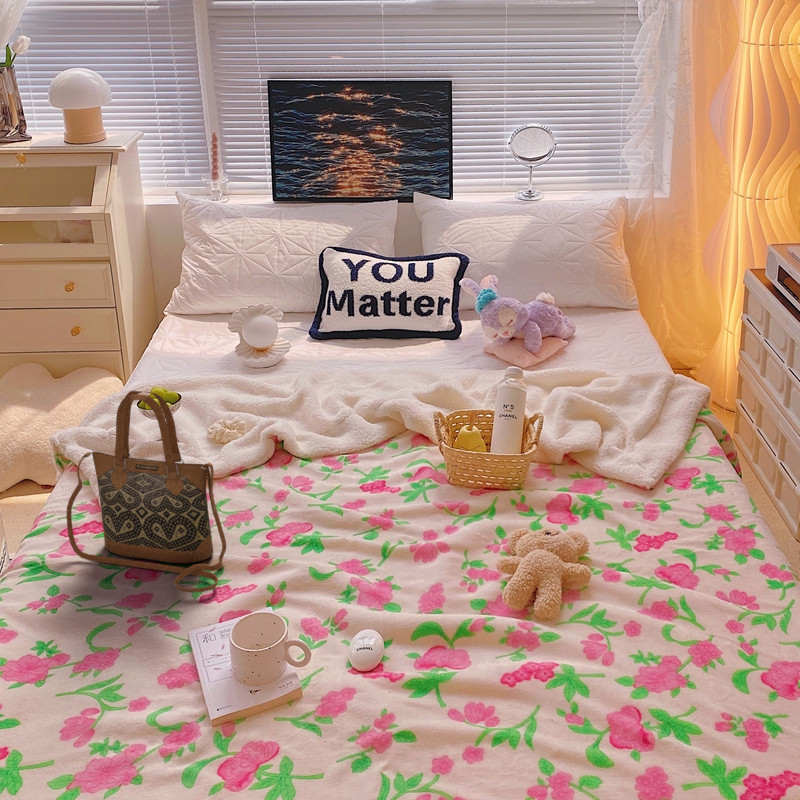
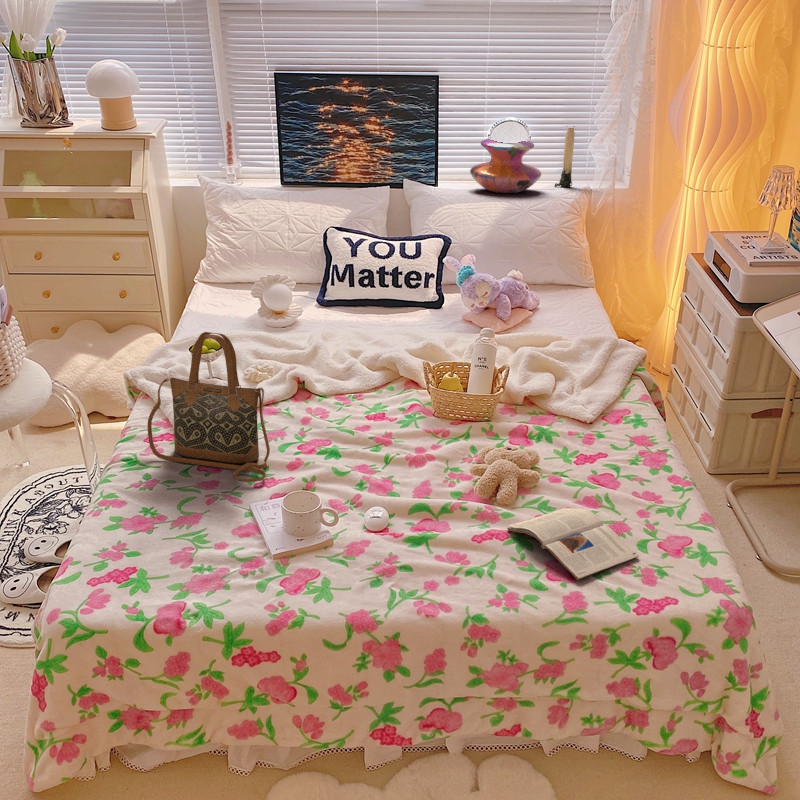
candle: none [587,119,610,192] -> present [555,126,575,187]
decorative vase: none [489,136,572,202] -> present [470,138,541,193]
magazine: none [548,622,744,751] -> present [507,508,639,580]

